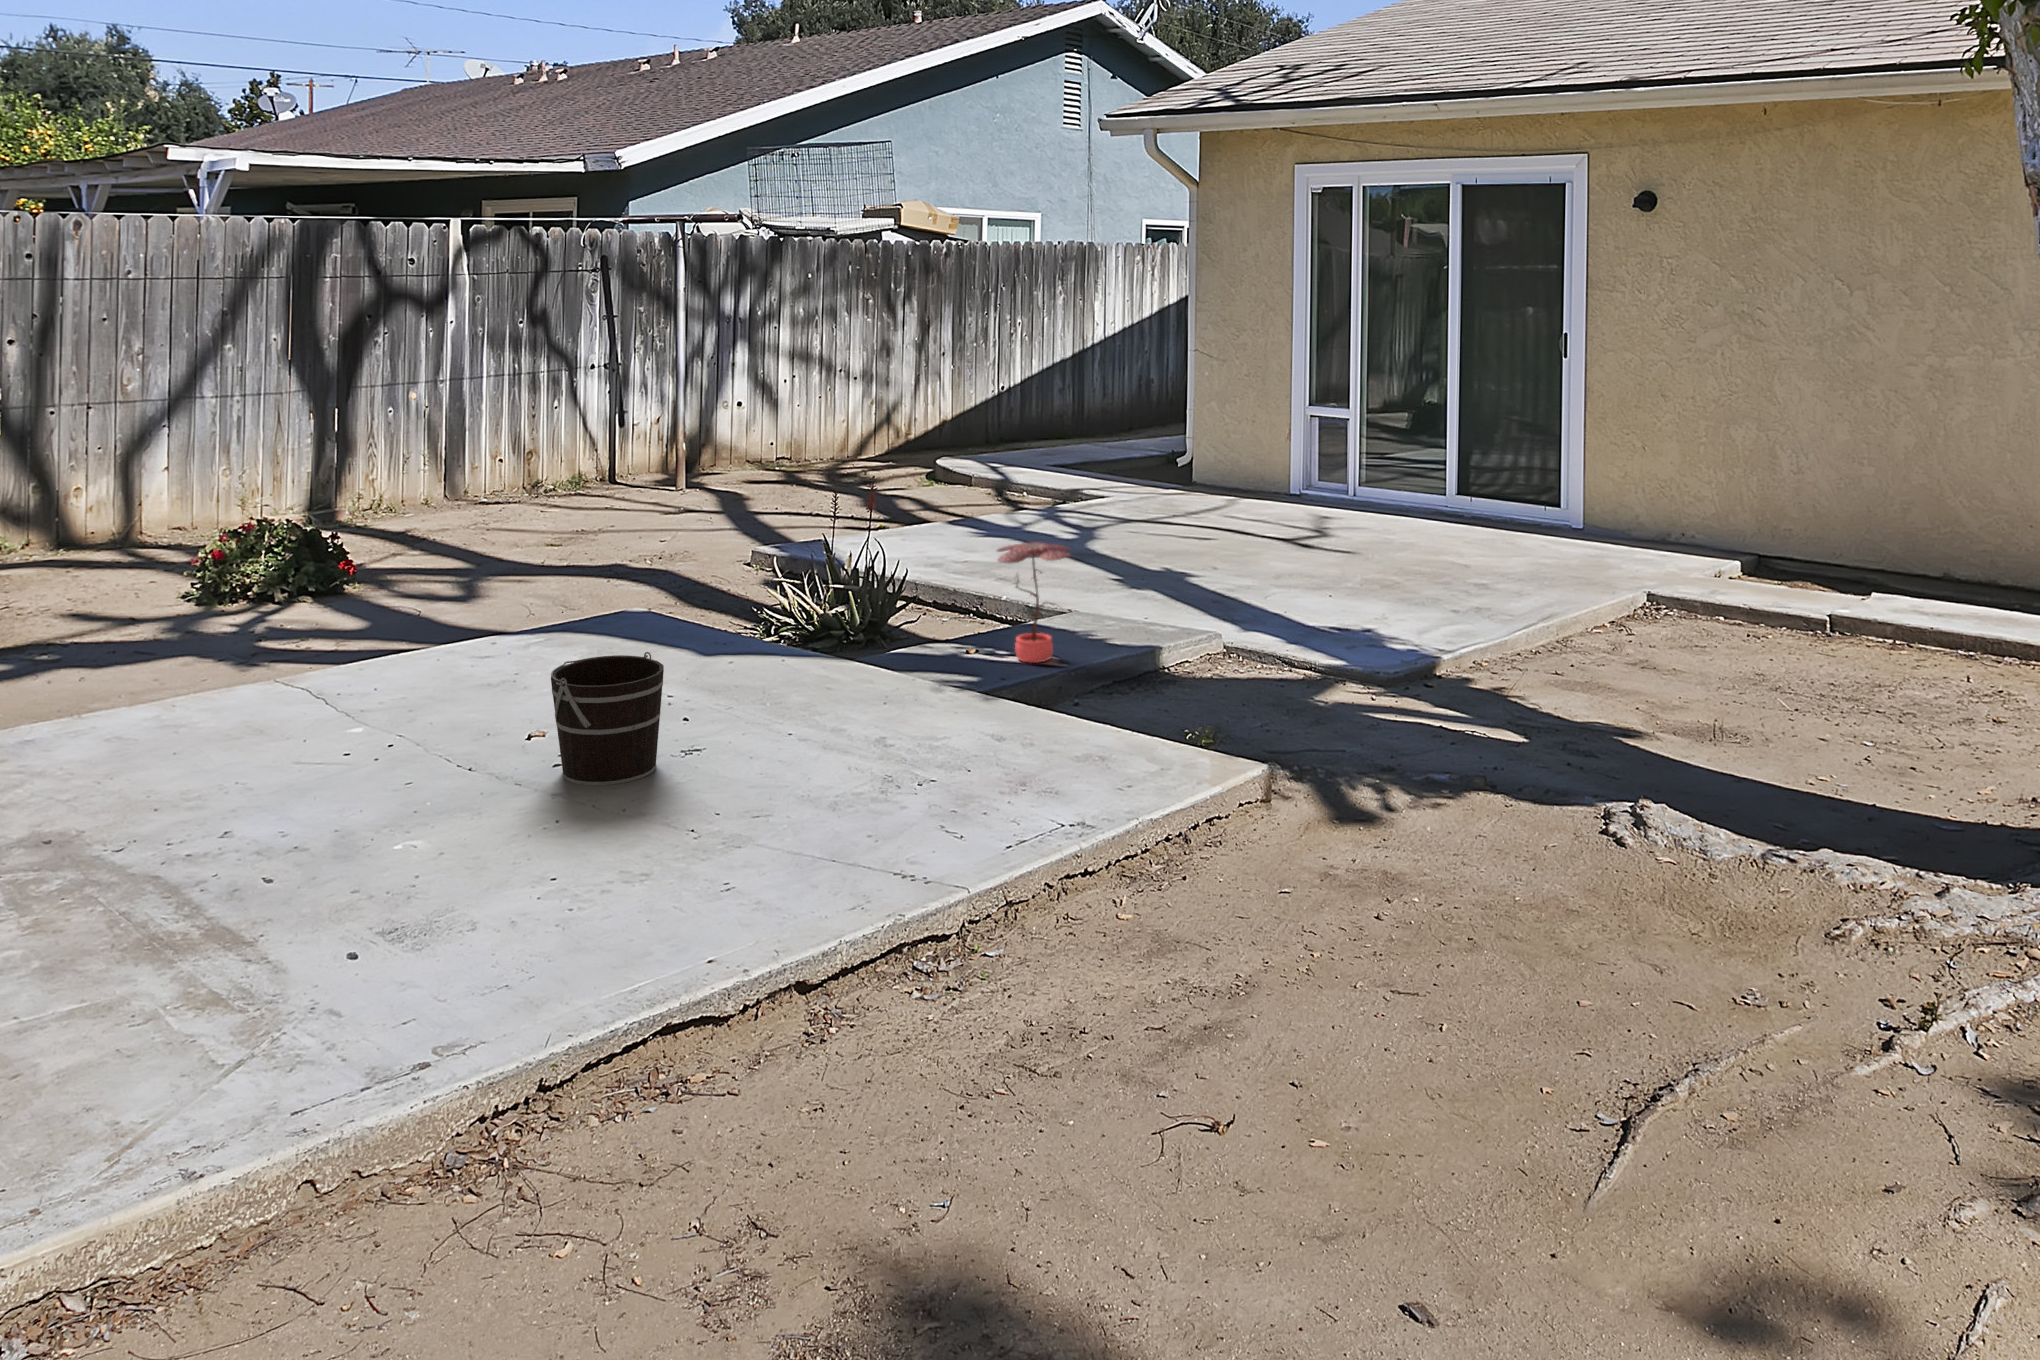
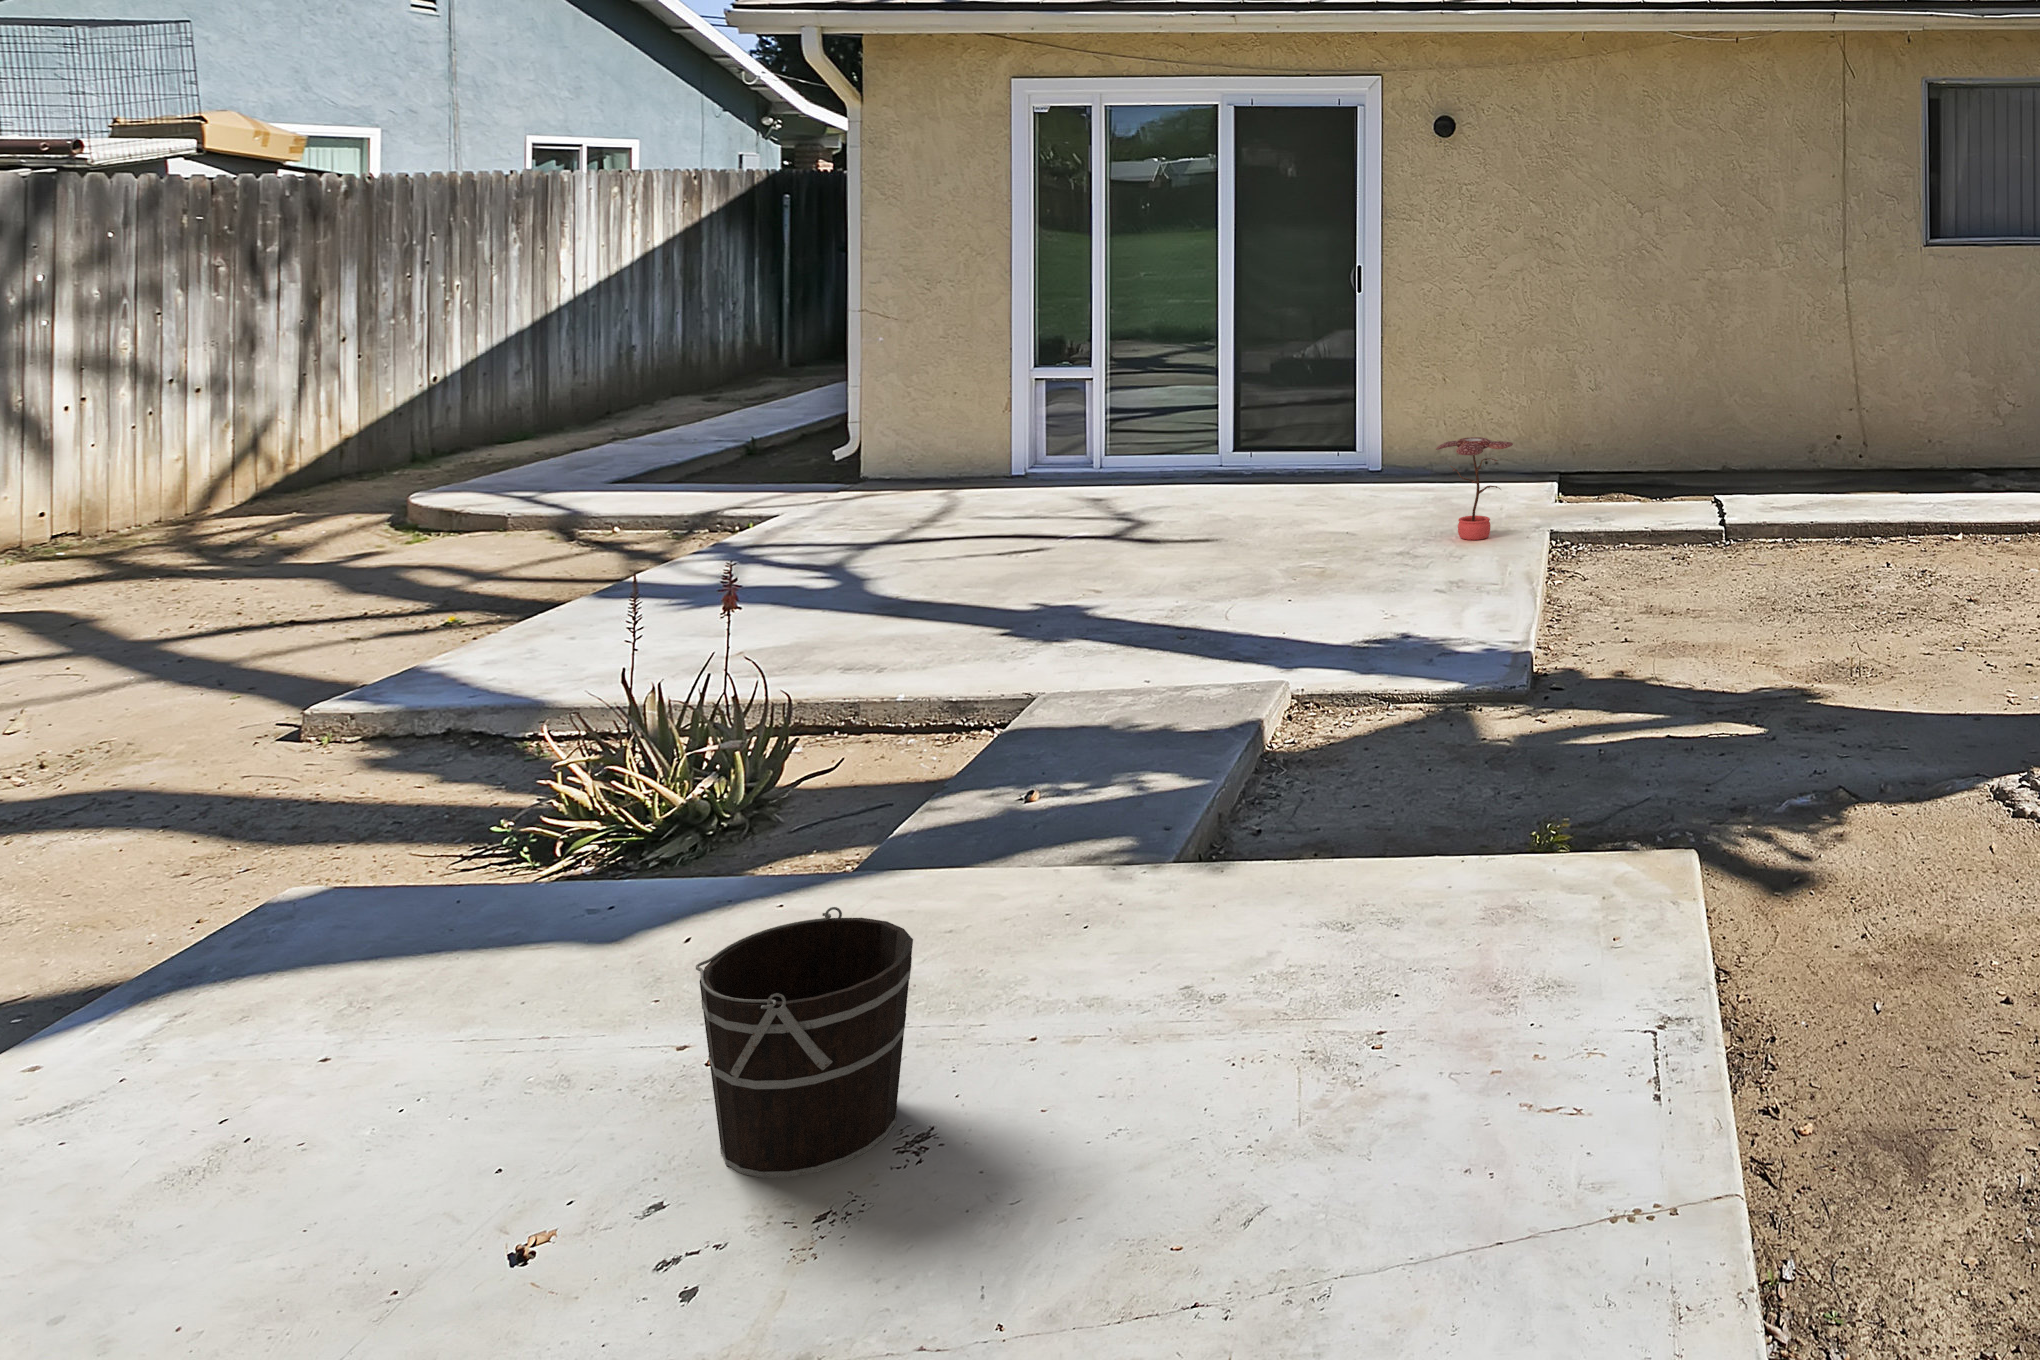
potted plant: present [997,542,1071,663] -> present [1436,437,1513,540]

